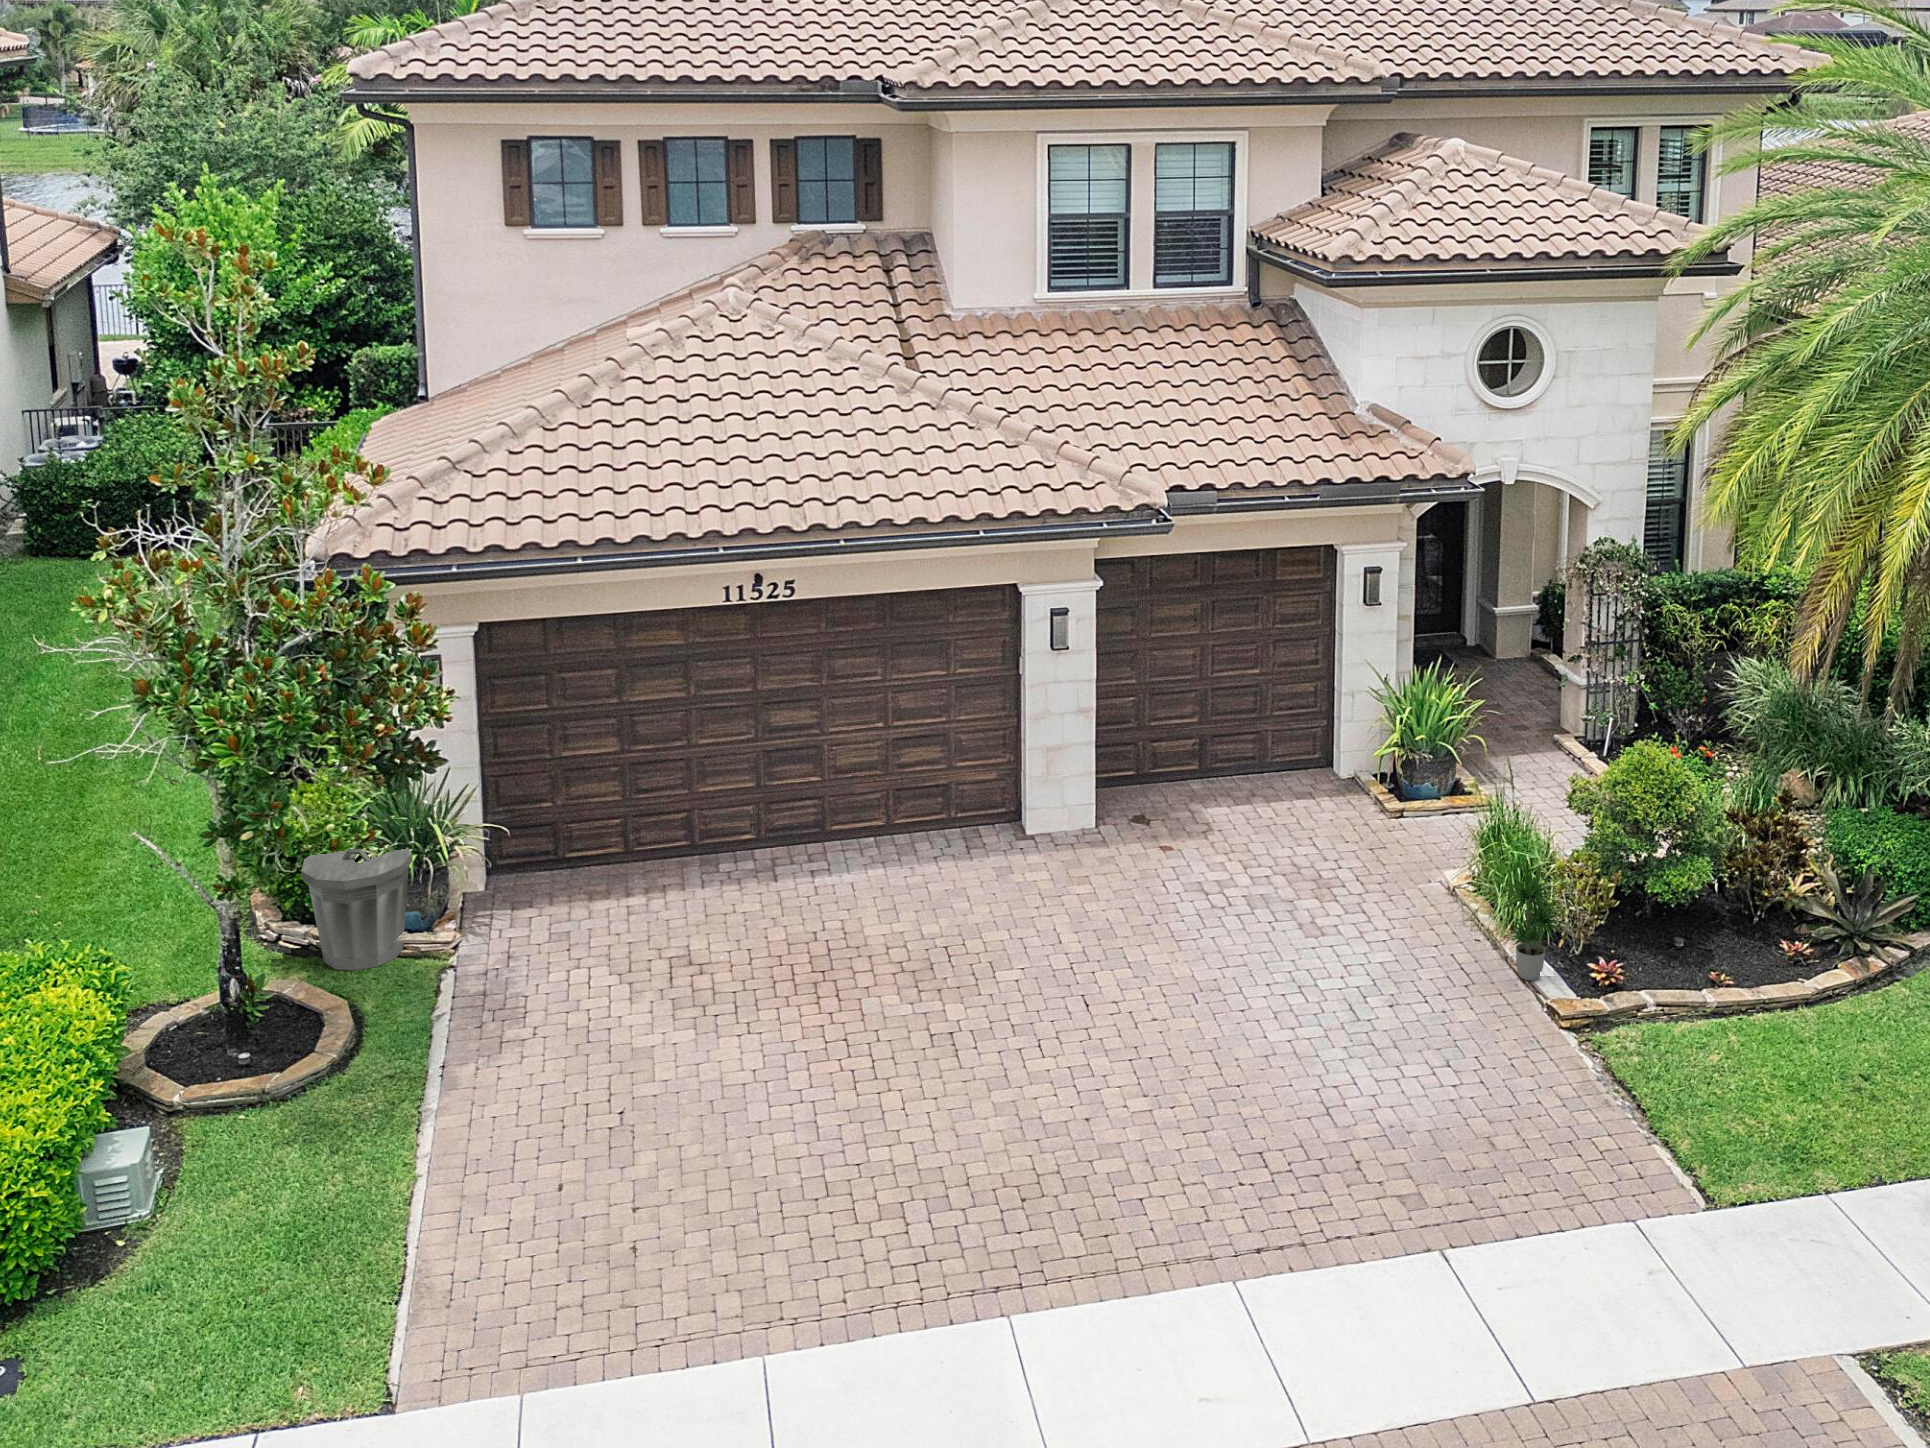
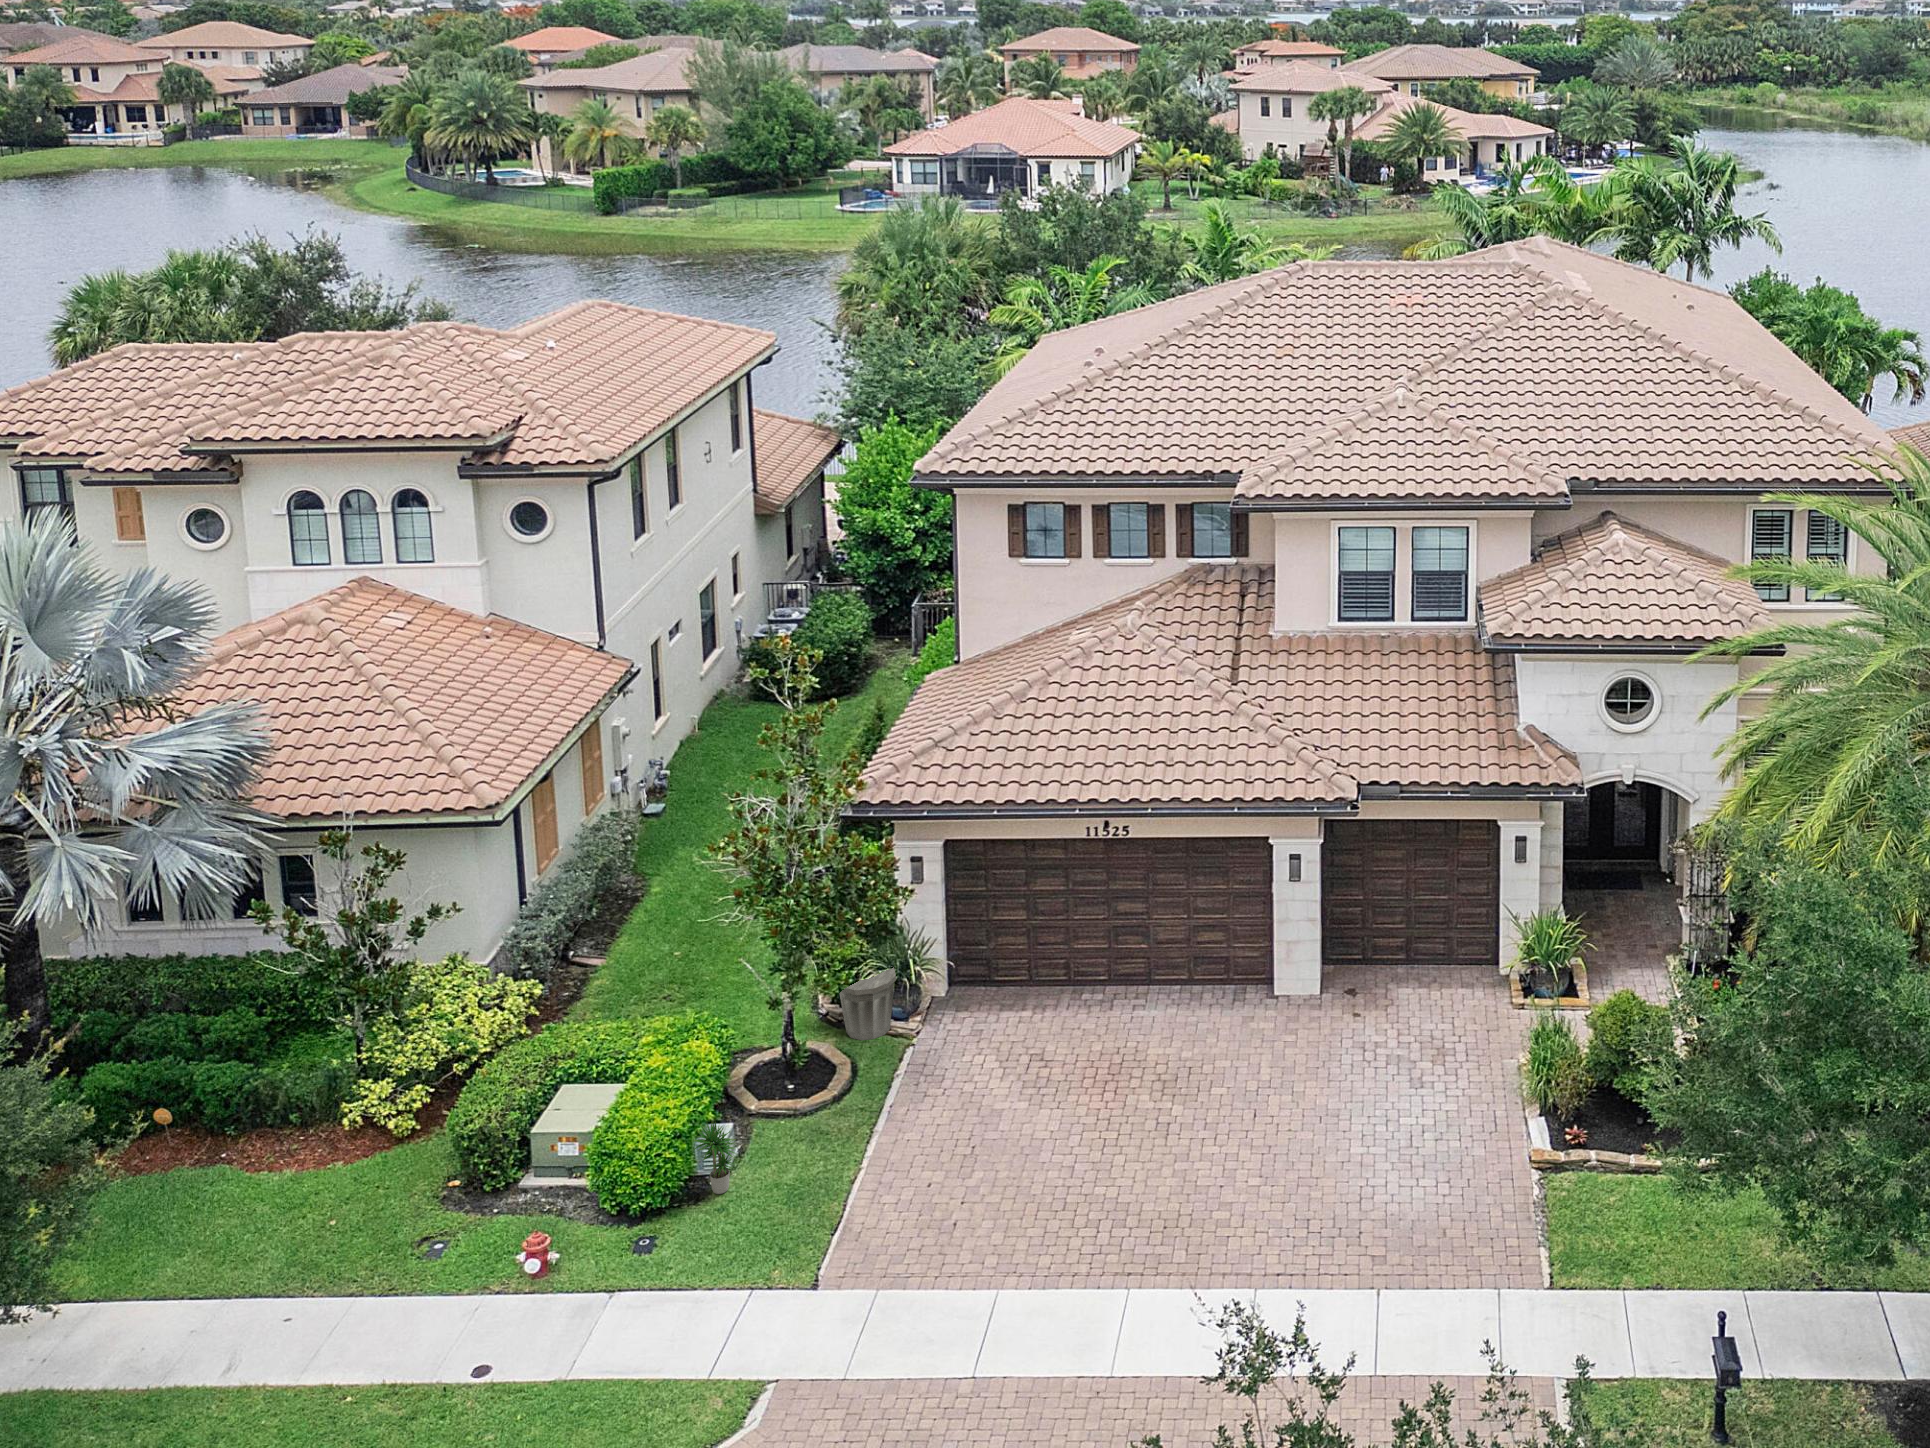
potted plant: present [1500,864,1568,980] -> present [693,1122,736,1194]

